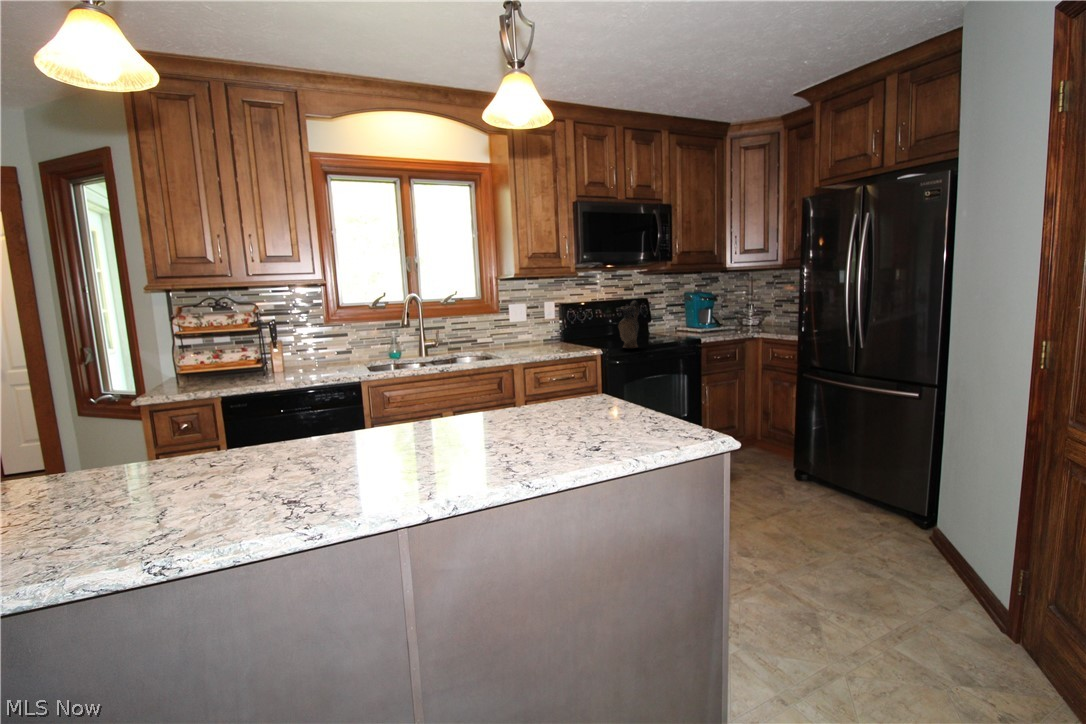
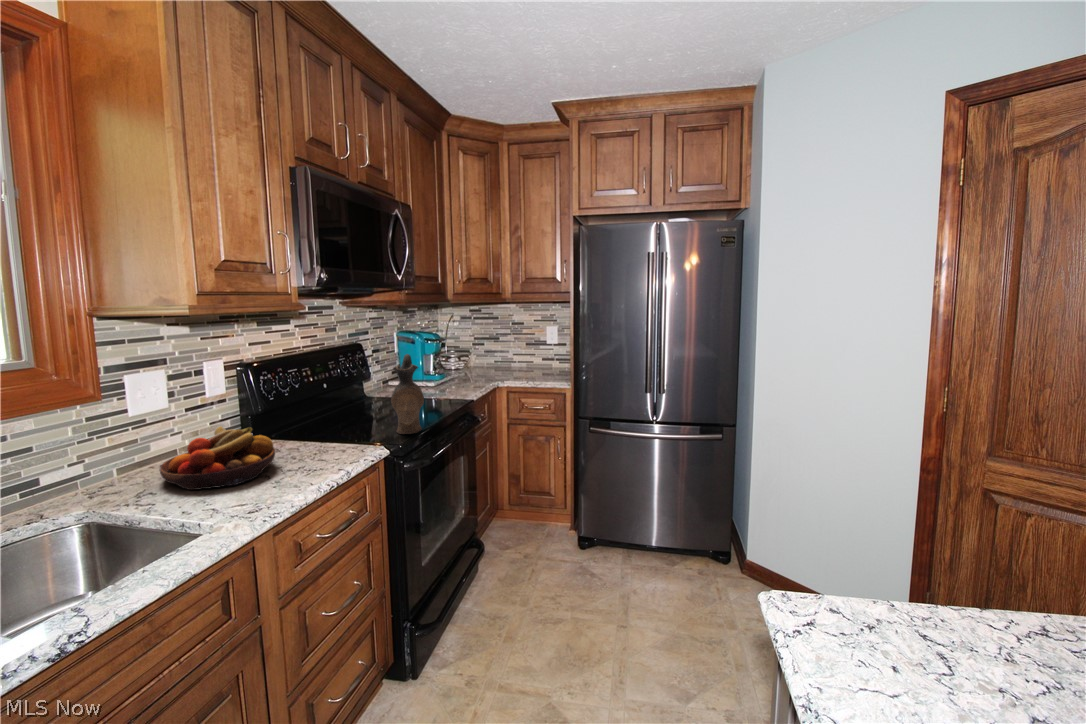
fruit bowl: none [509,331,552,352] -> present [160,426,275,490]

